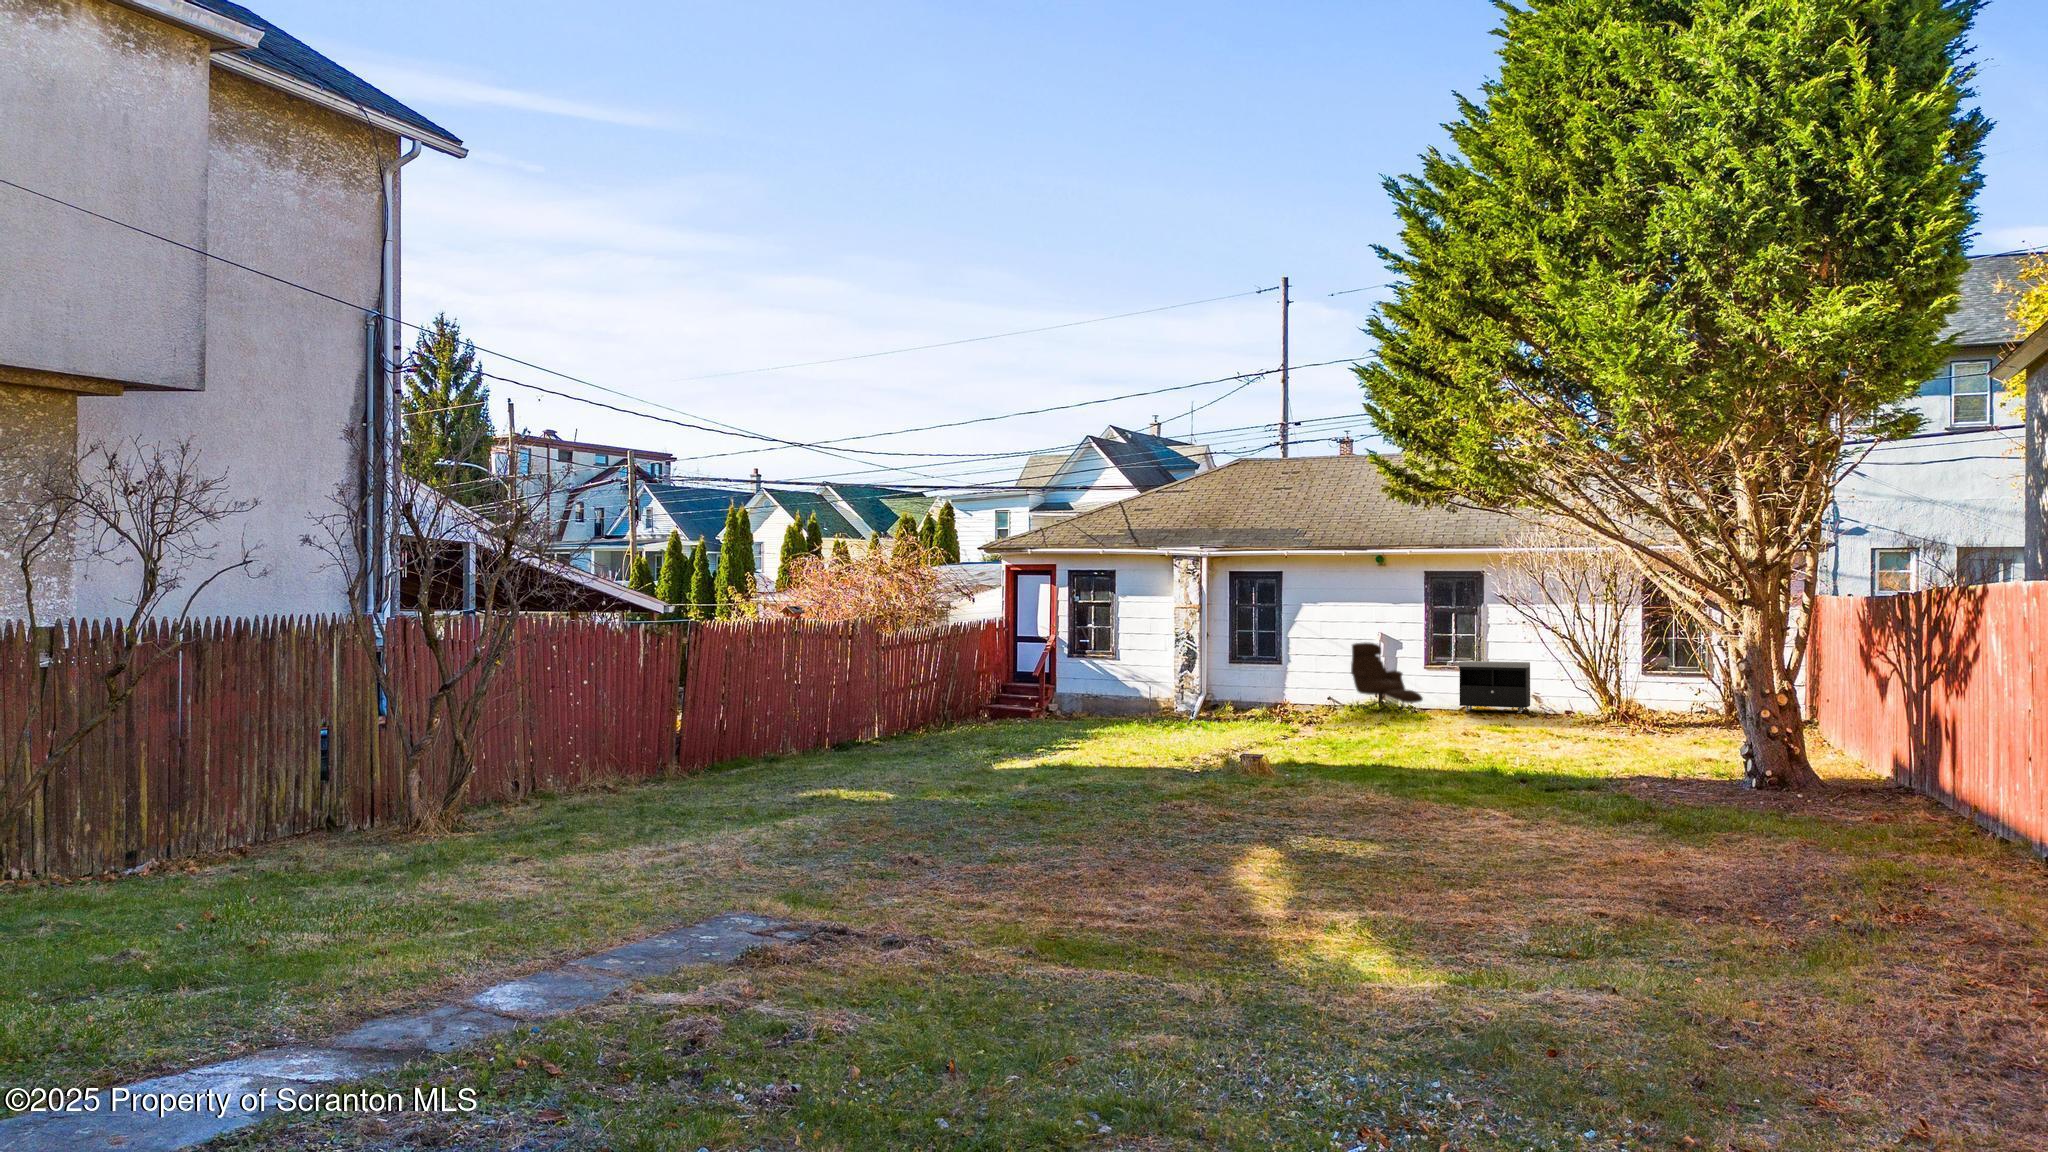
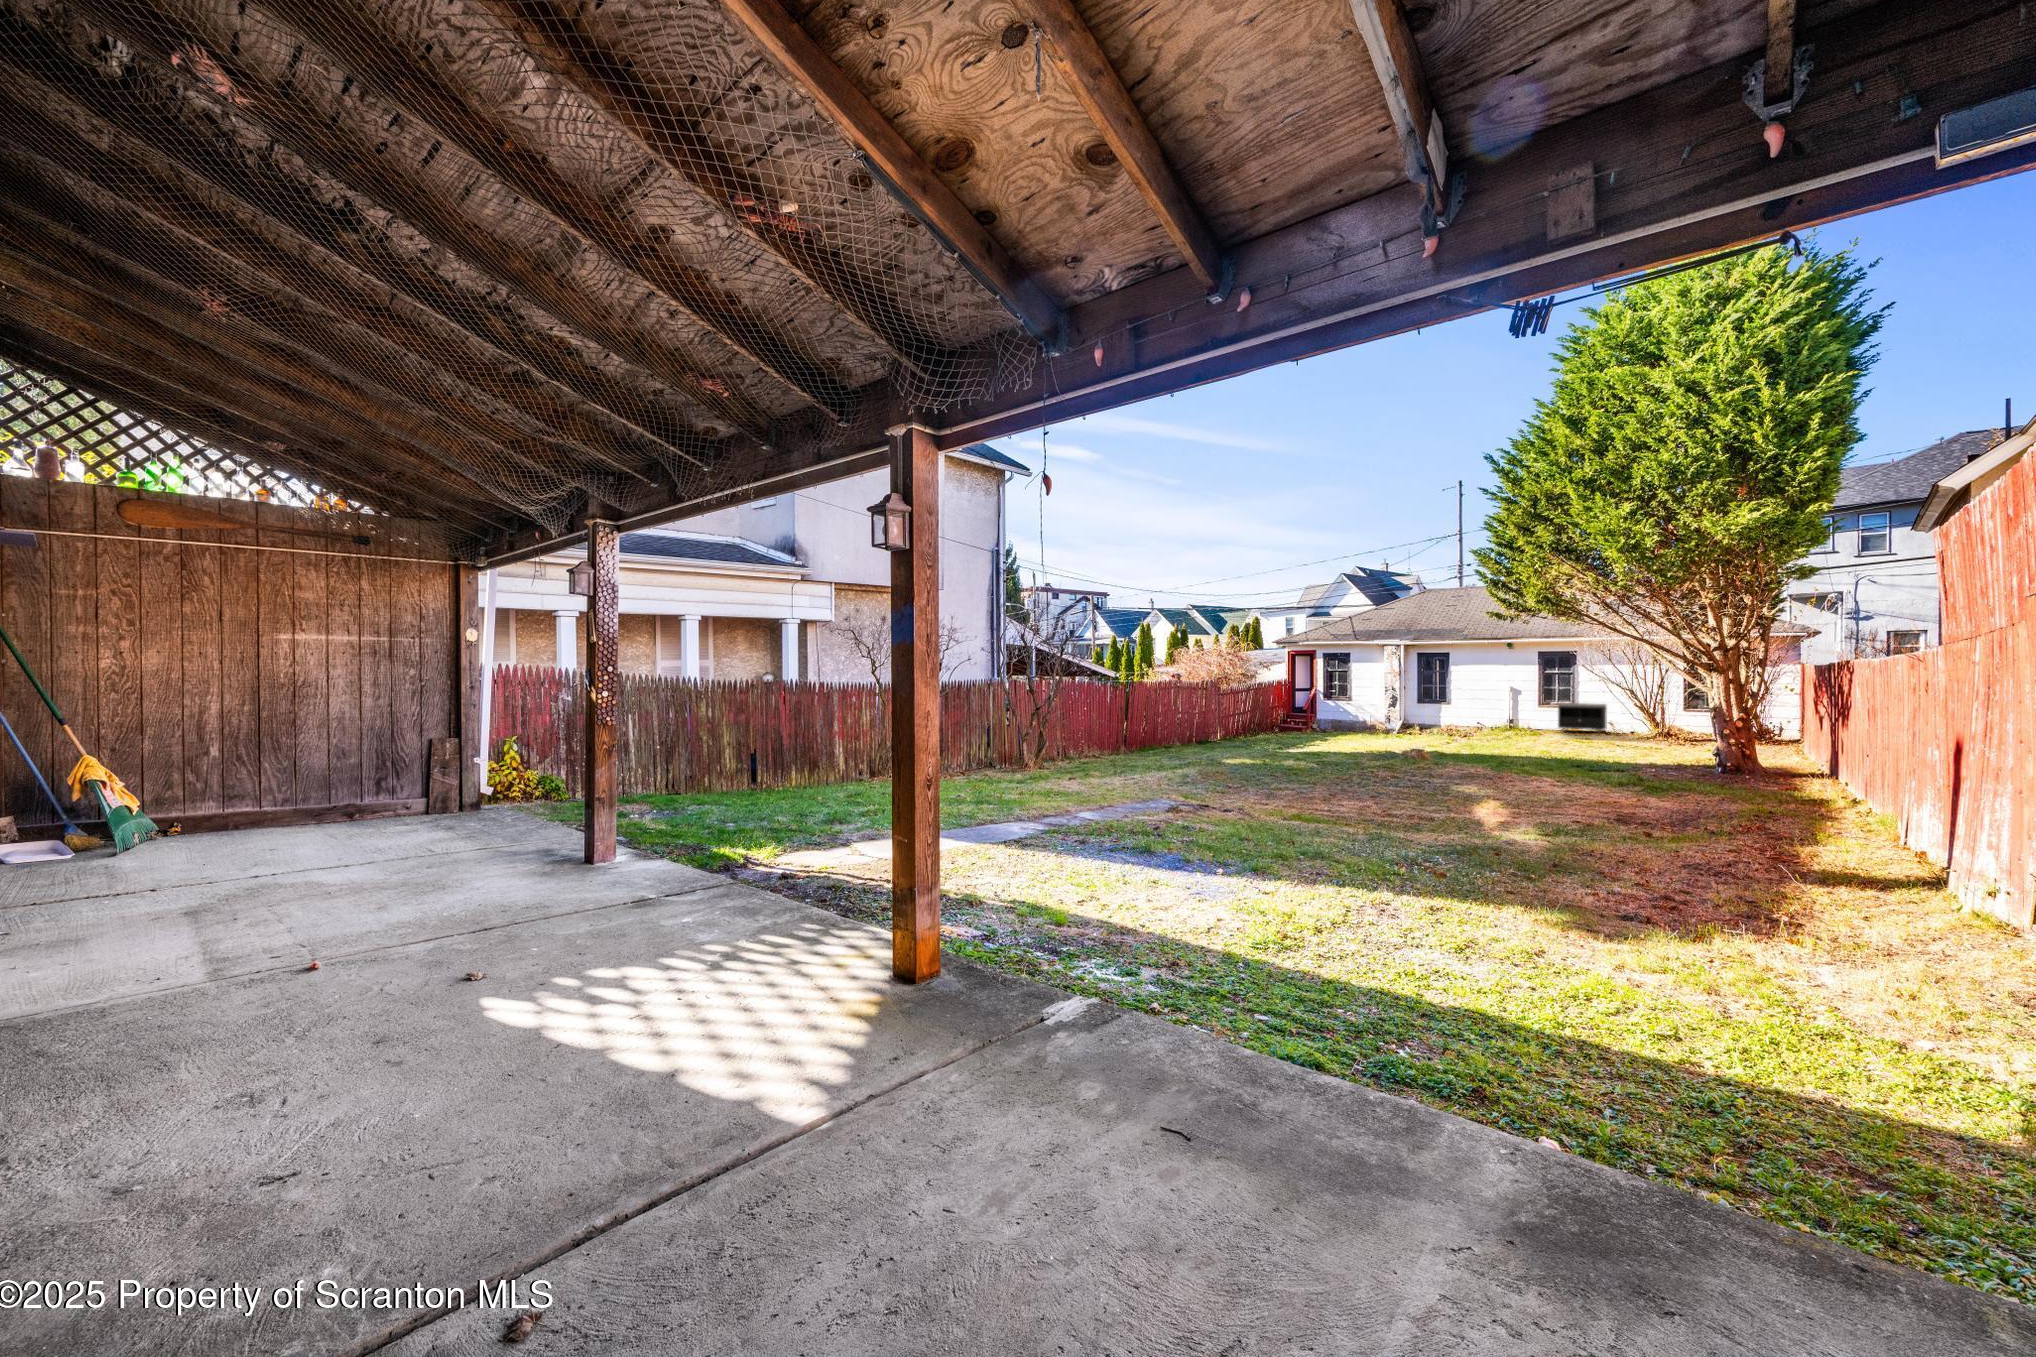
lounge chair: present [1351,642,1423,711] -> none [1489,692,1534,731]

